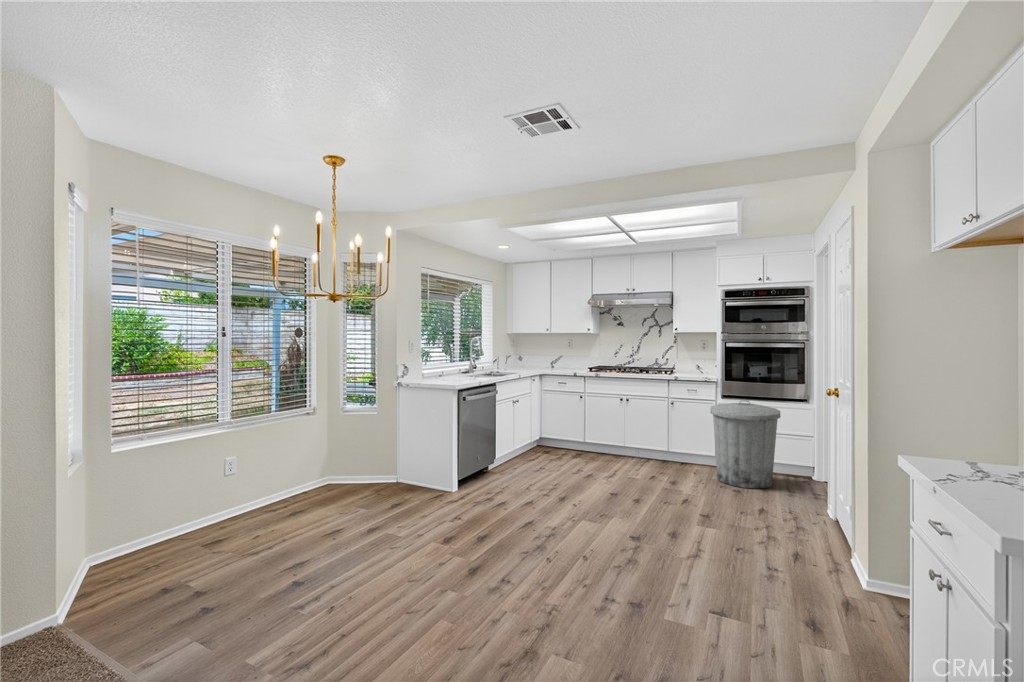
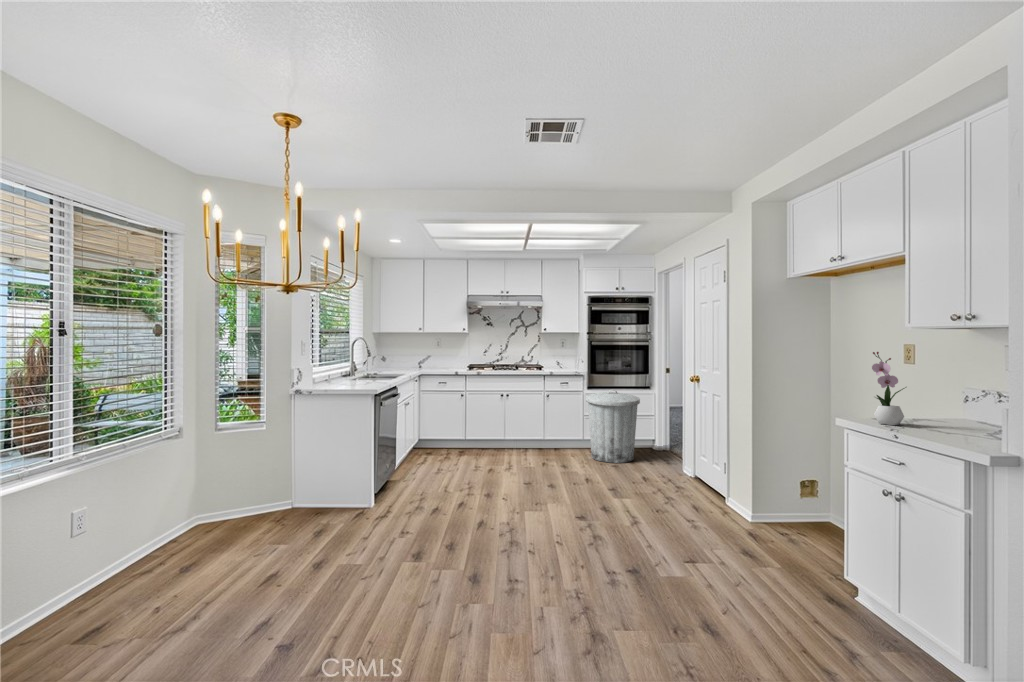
flower arrangement: none [932,358,1000,471] -> present [872,352,906,425]

